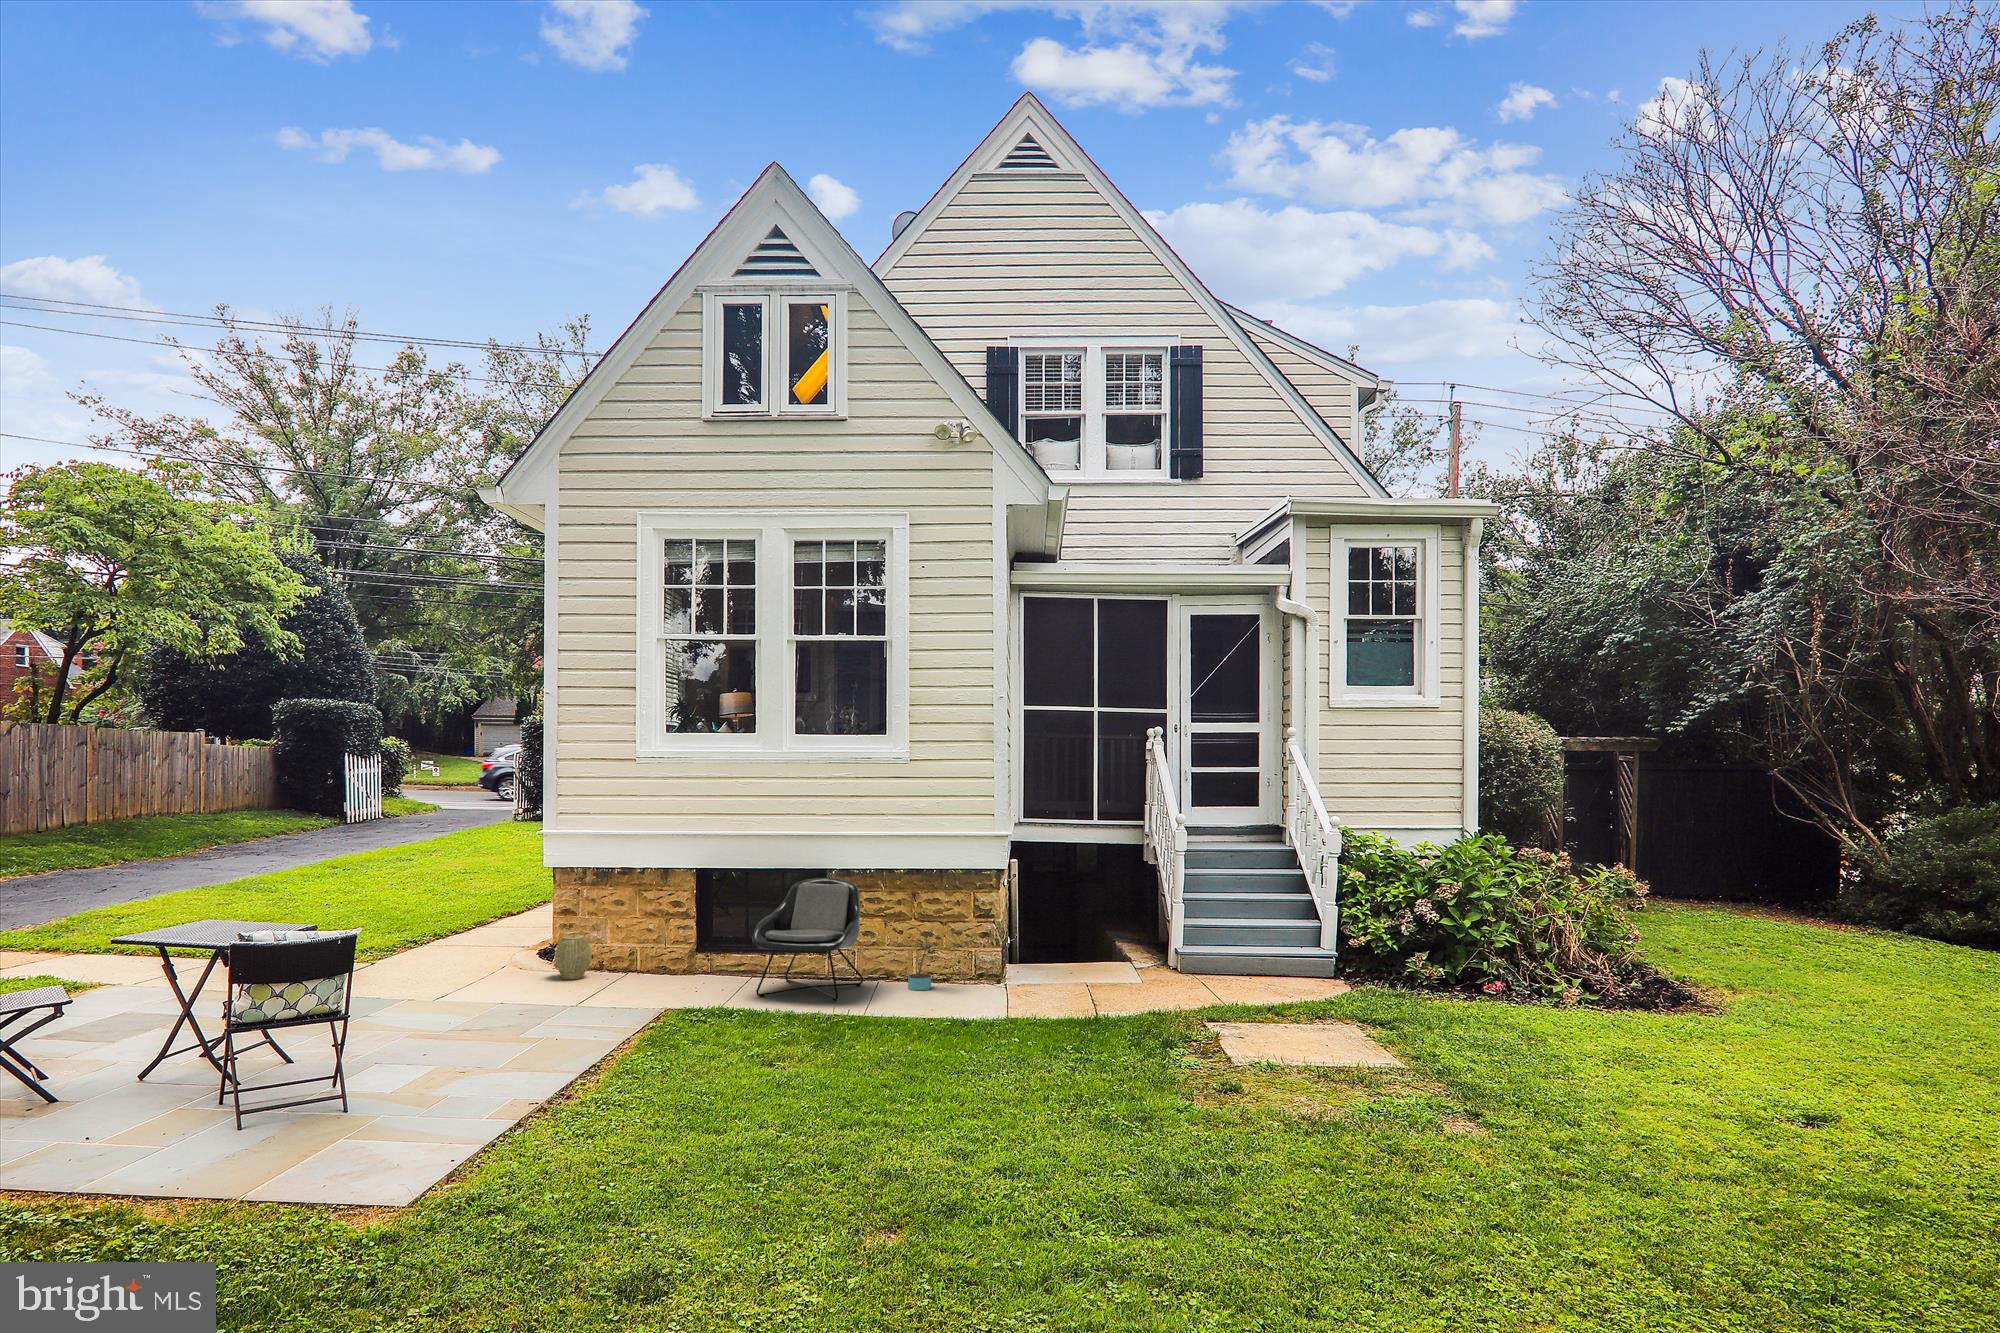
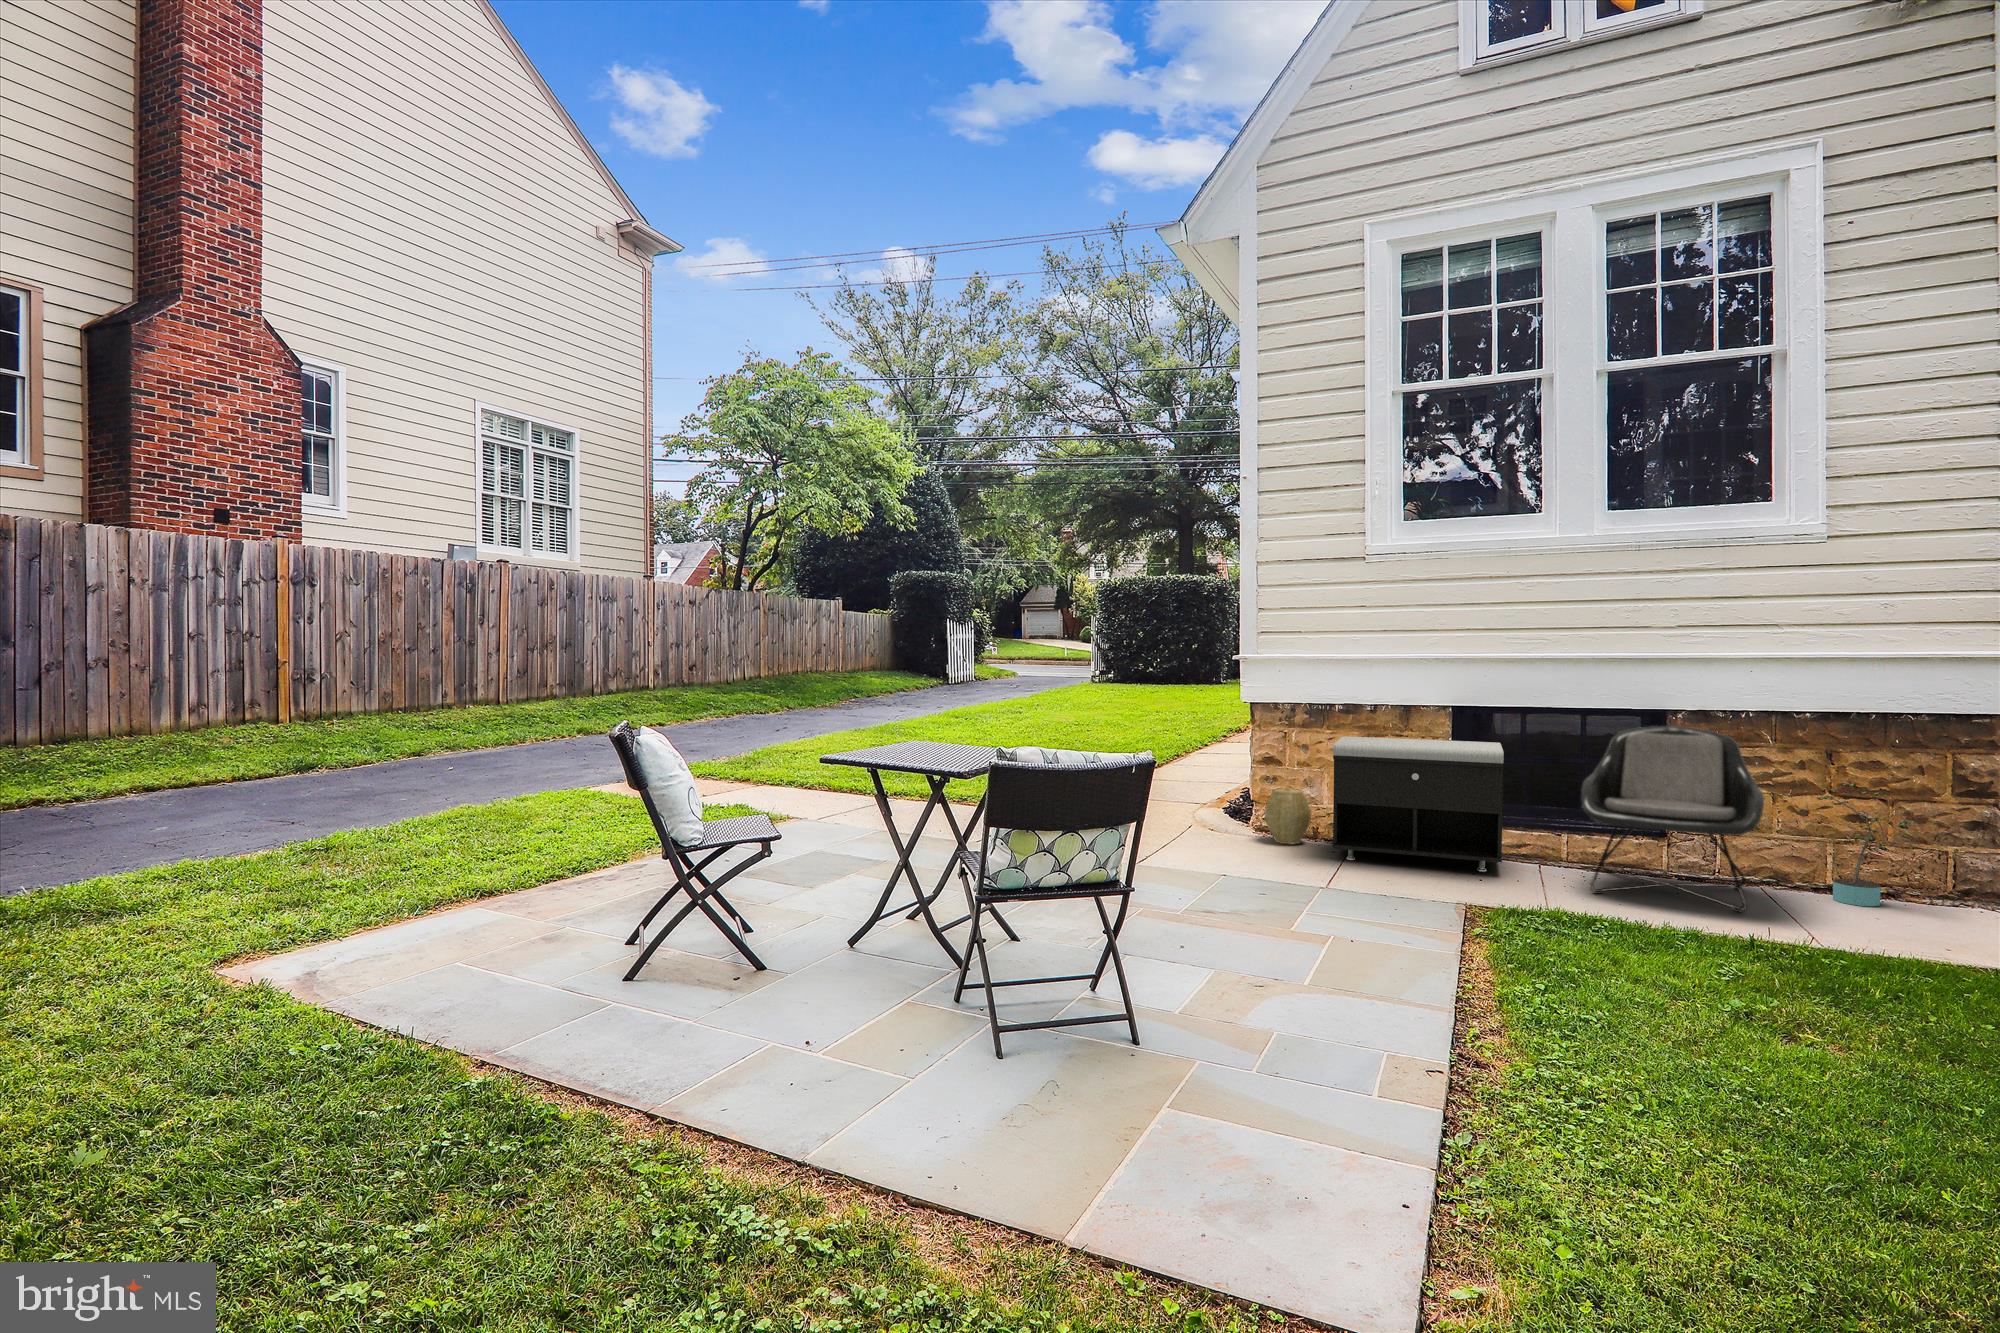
storage bench: none [595,892,725,988] -> present [1333,736,1504,872]

